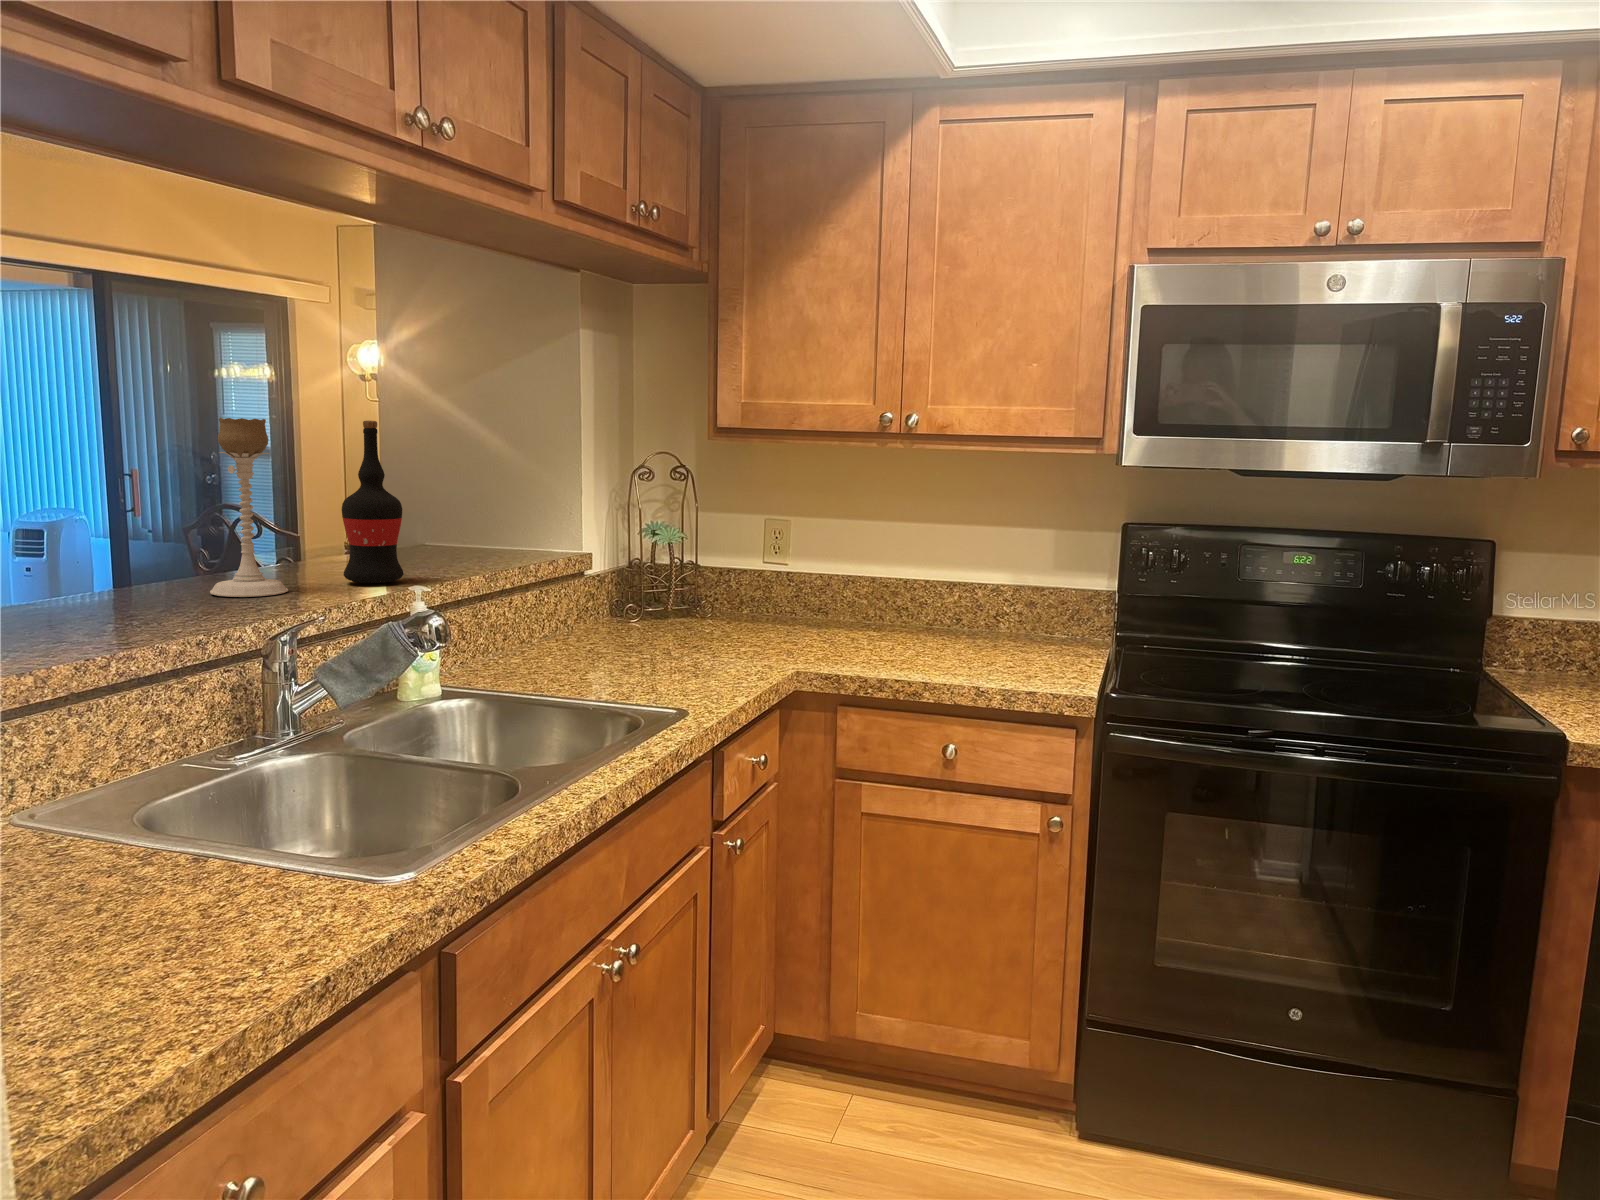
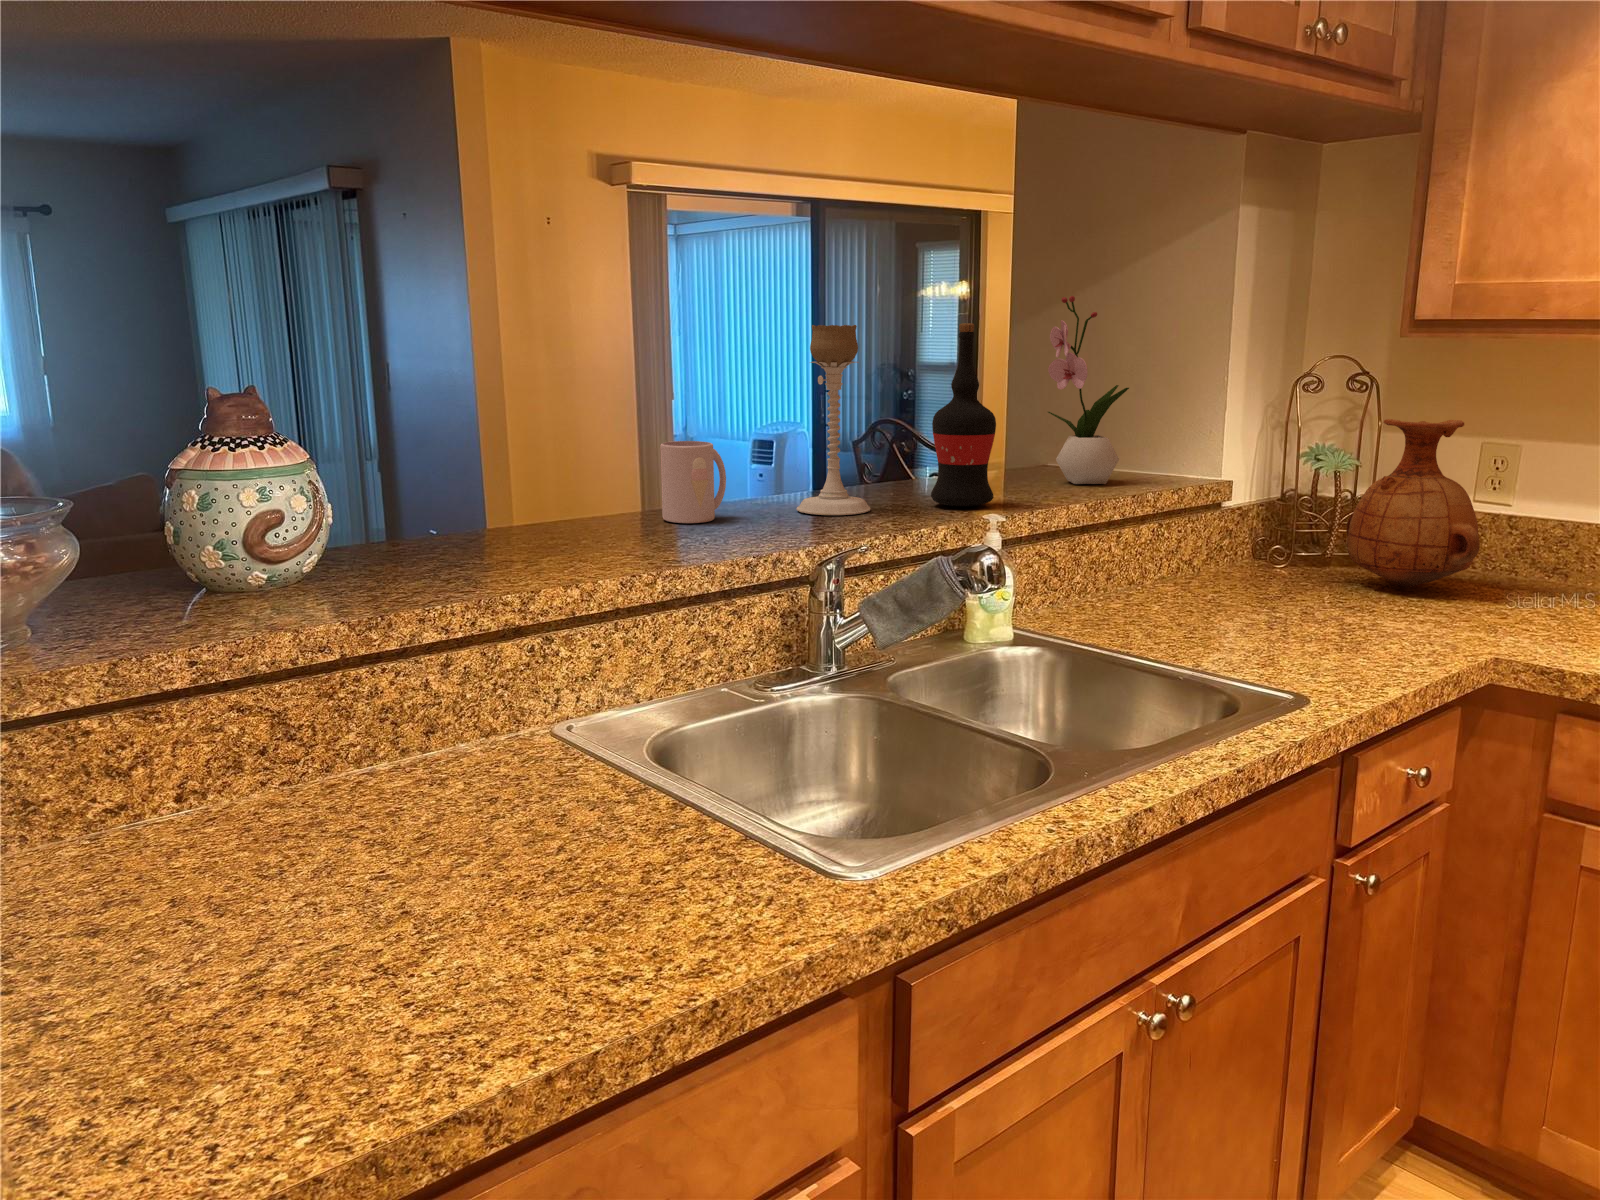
flower arrangement: none [431,398,506,561] -> present [1048,296,1129,484]
vase: none [680,503,773,631] -> present [1346,419,1480,588]
mug: none [58,529,135,612] -> present [660,441,726,523]

